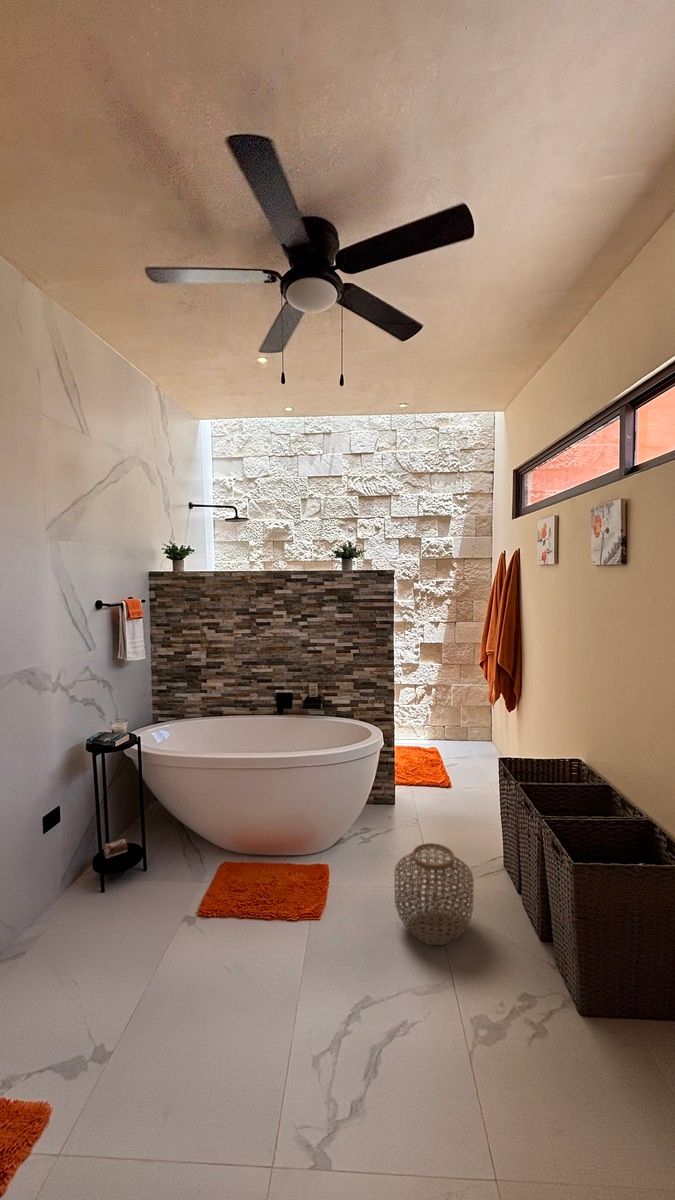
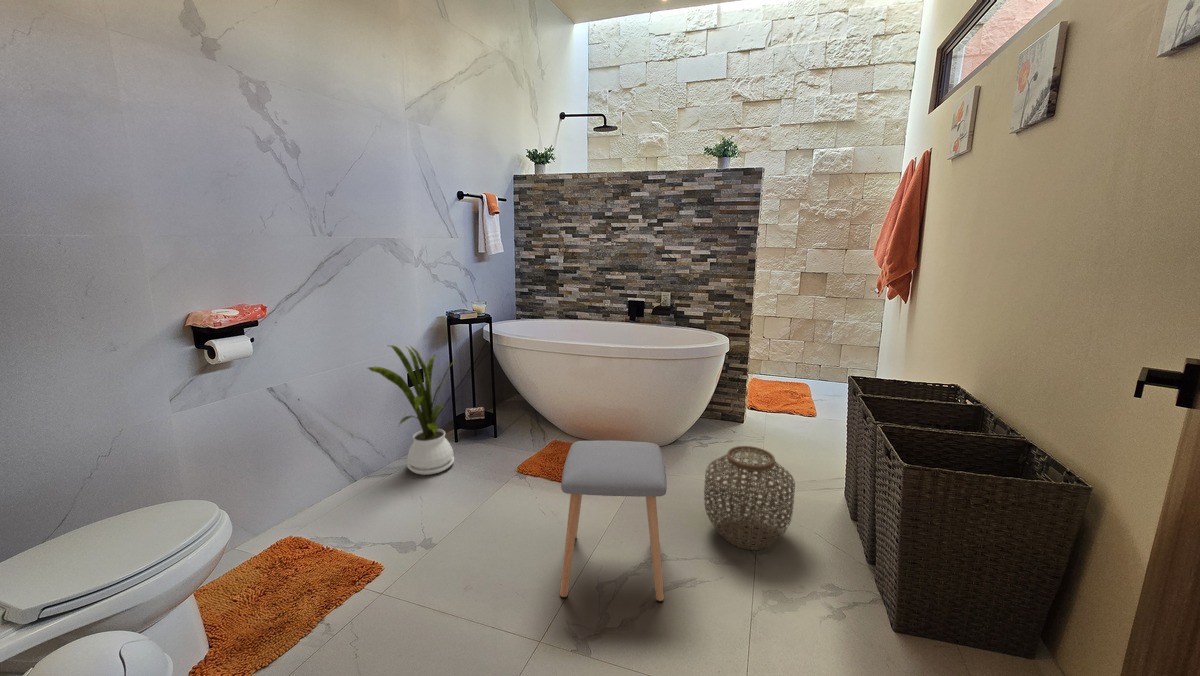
house plant: none [23,781,125,930] -> present [369,345,455,475]
stool: none [276,859,386,1045] -> present [560,440,667,602]

